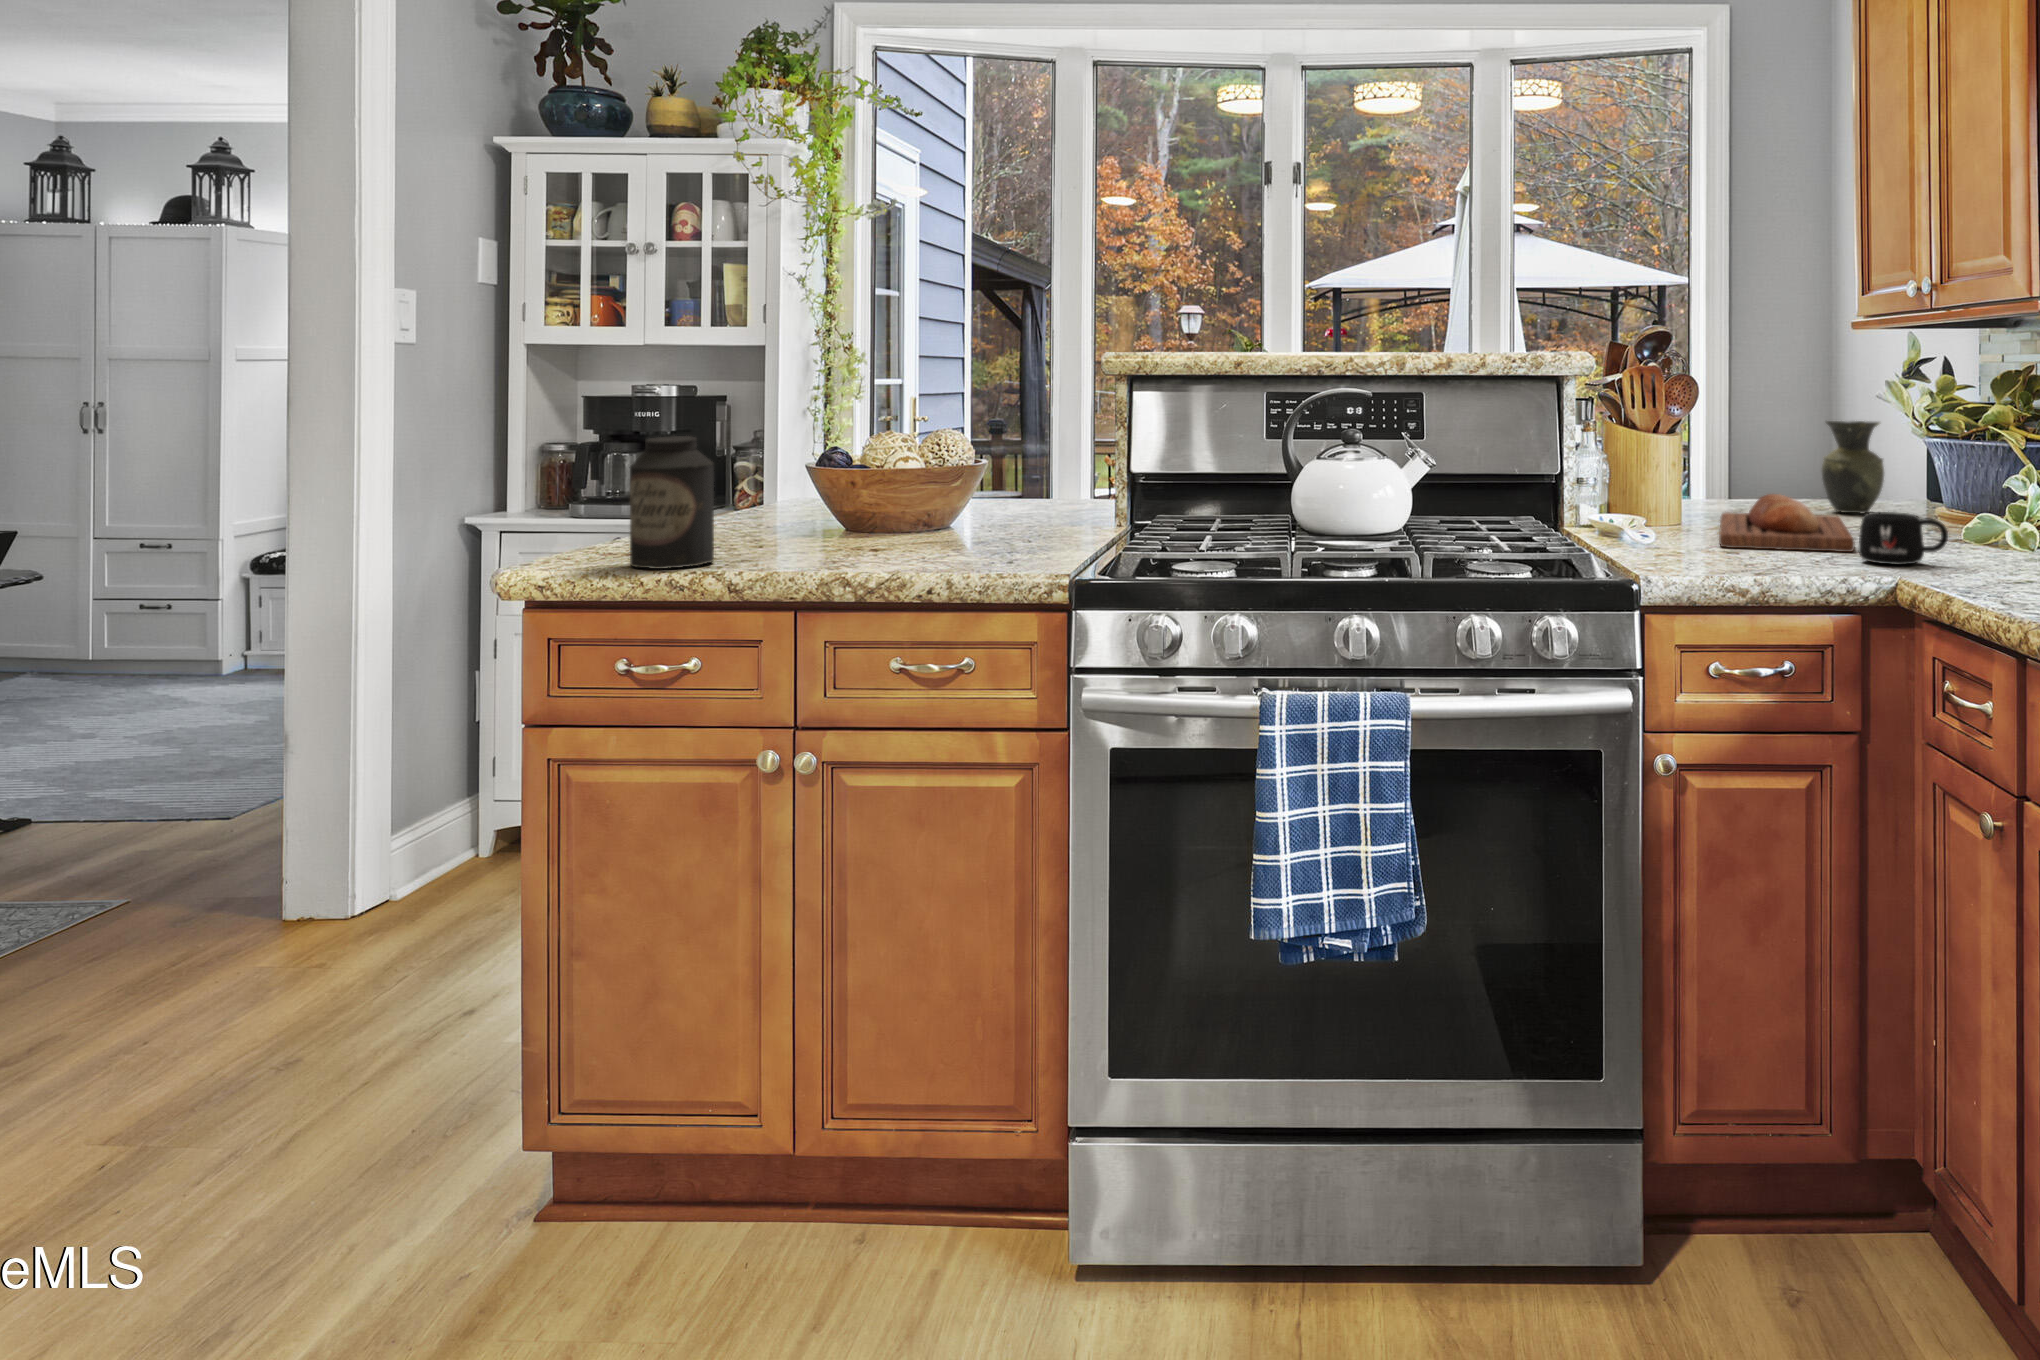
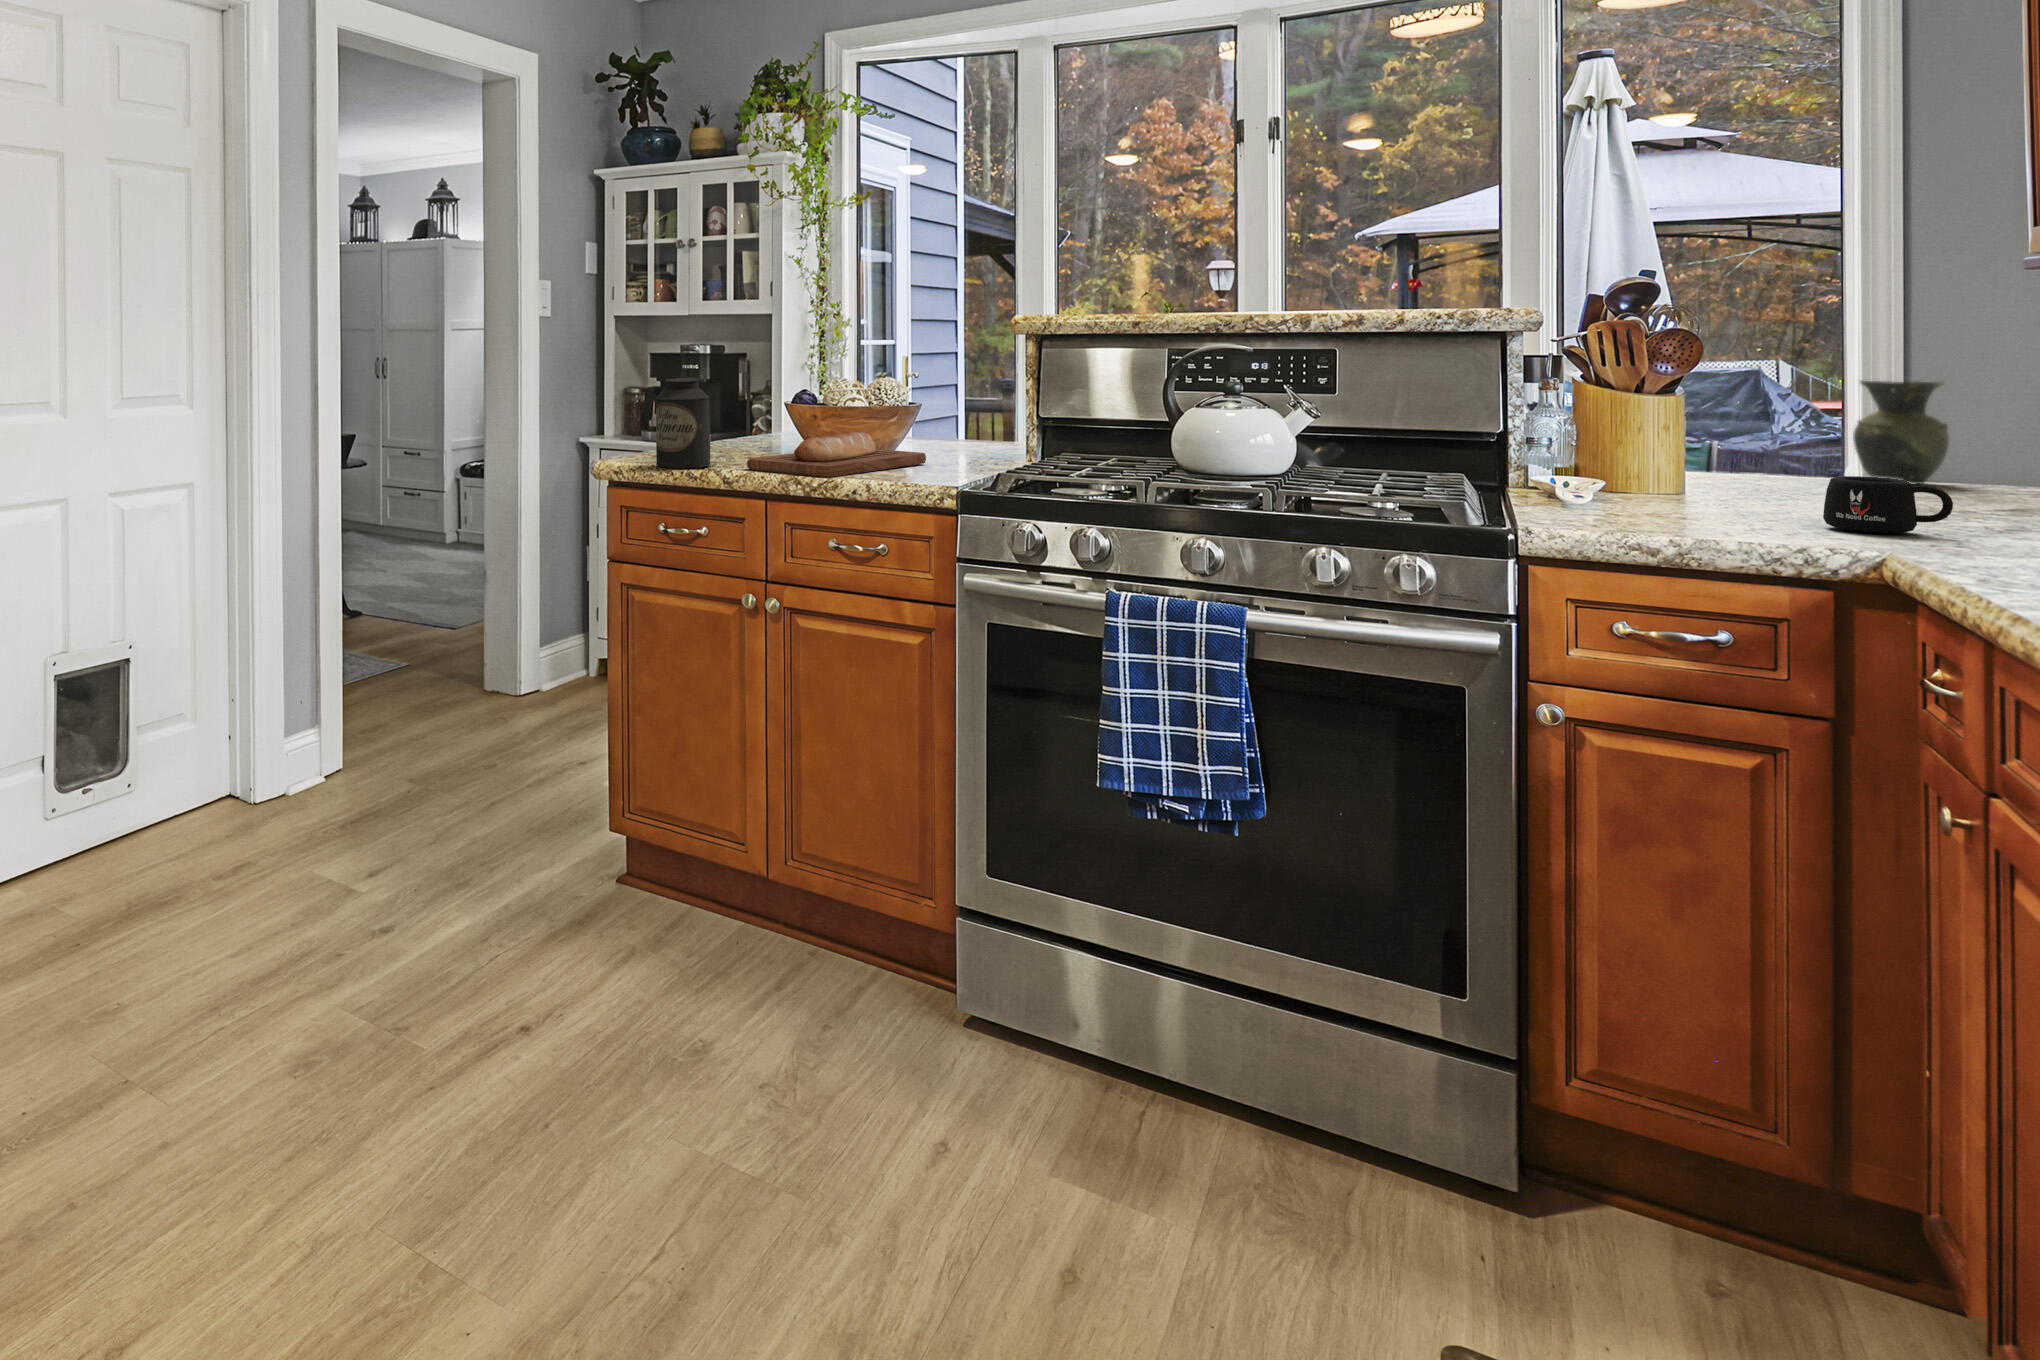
bread loaf: present [1719,494,1855,552] -> present [747,432,926,477]

